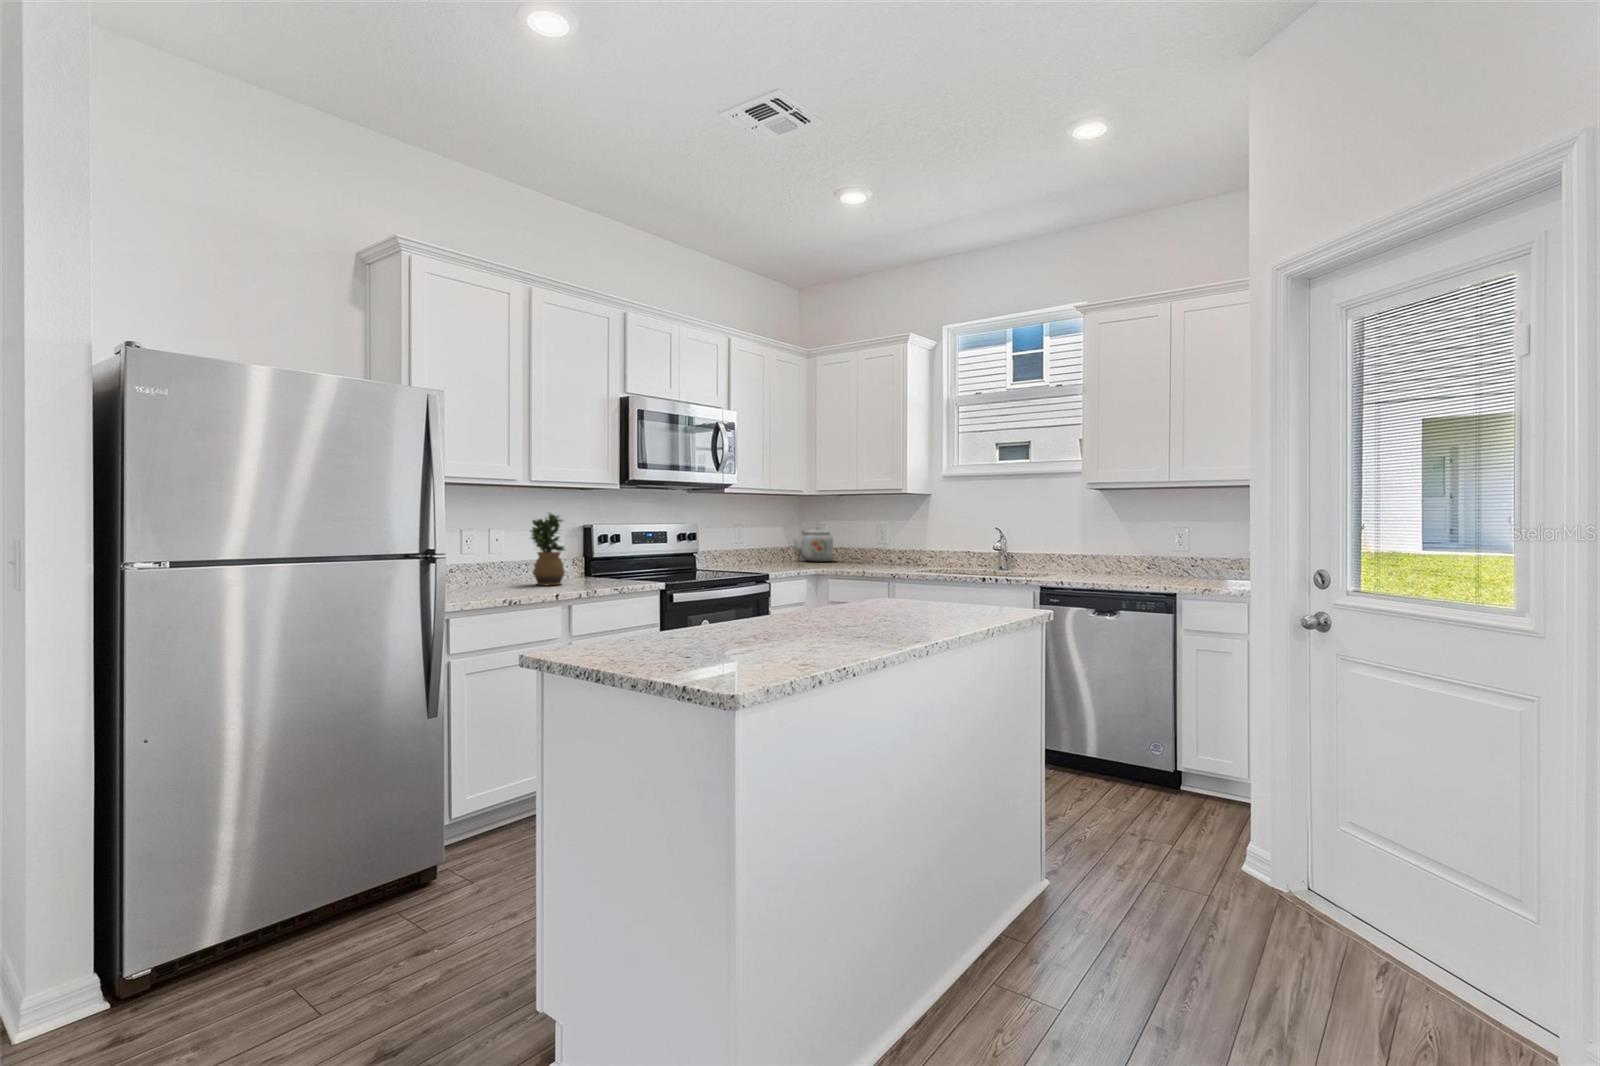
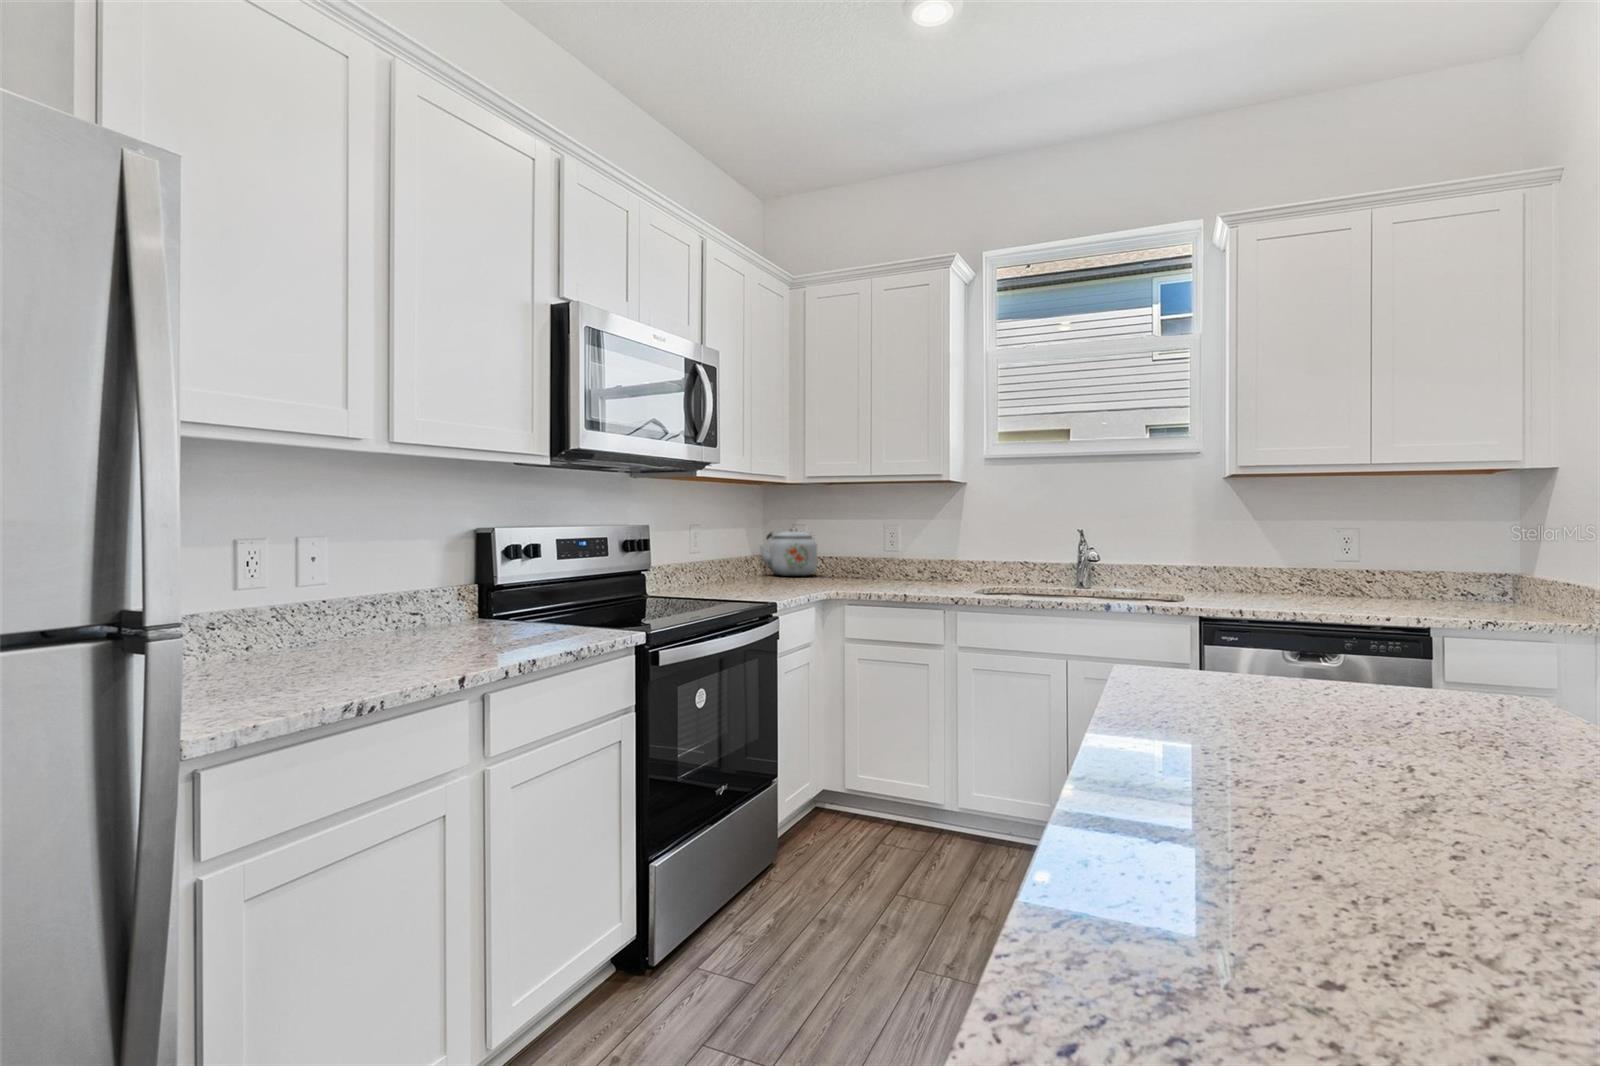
potted plant: present [531,513,565,585] -> none [381,505,457,645]

